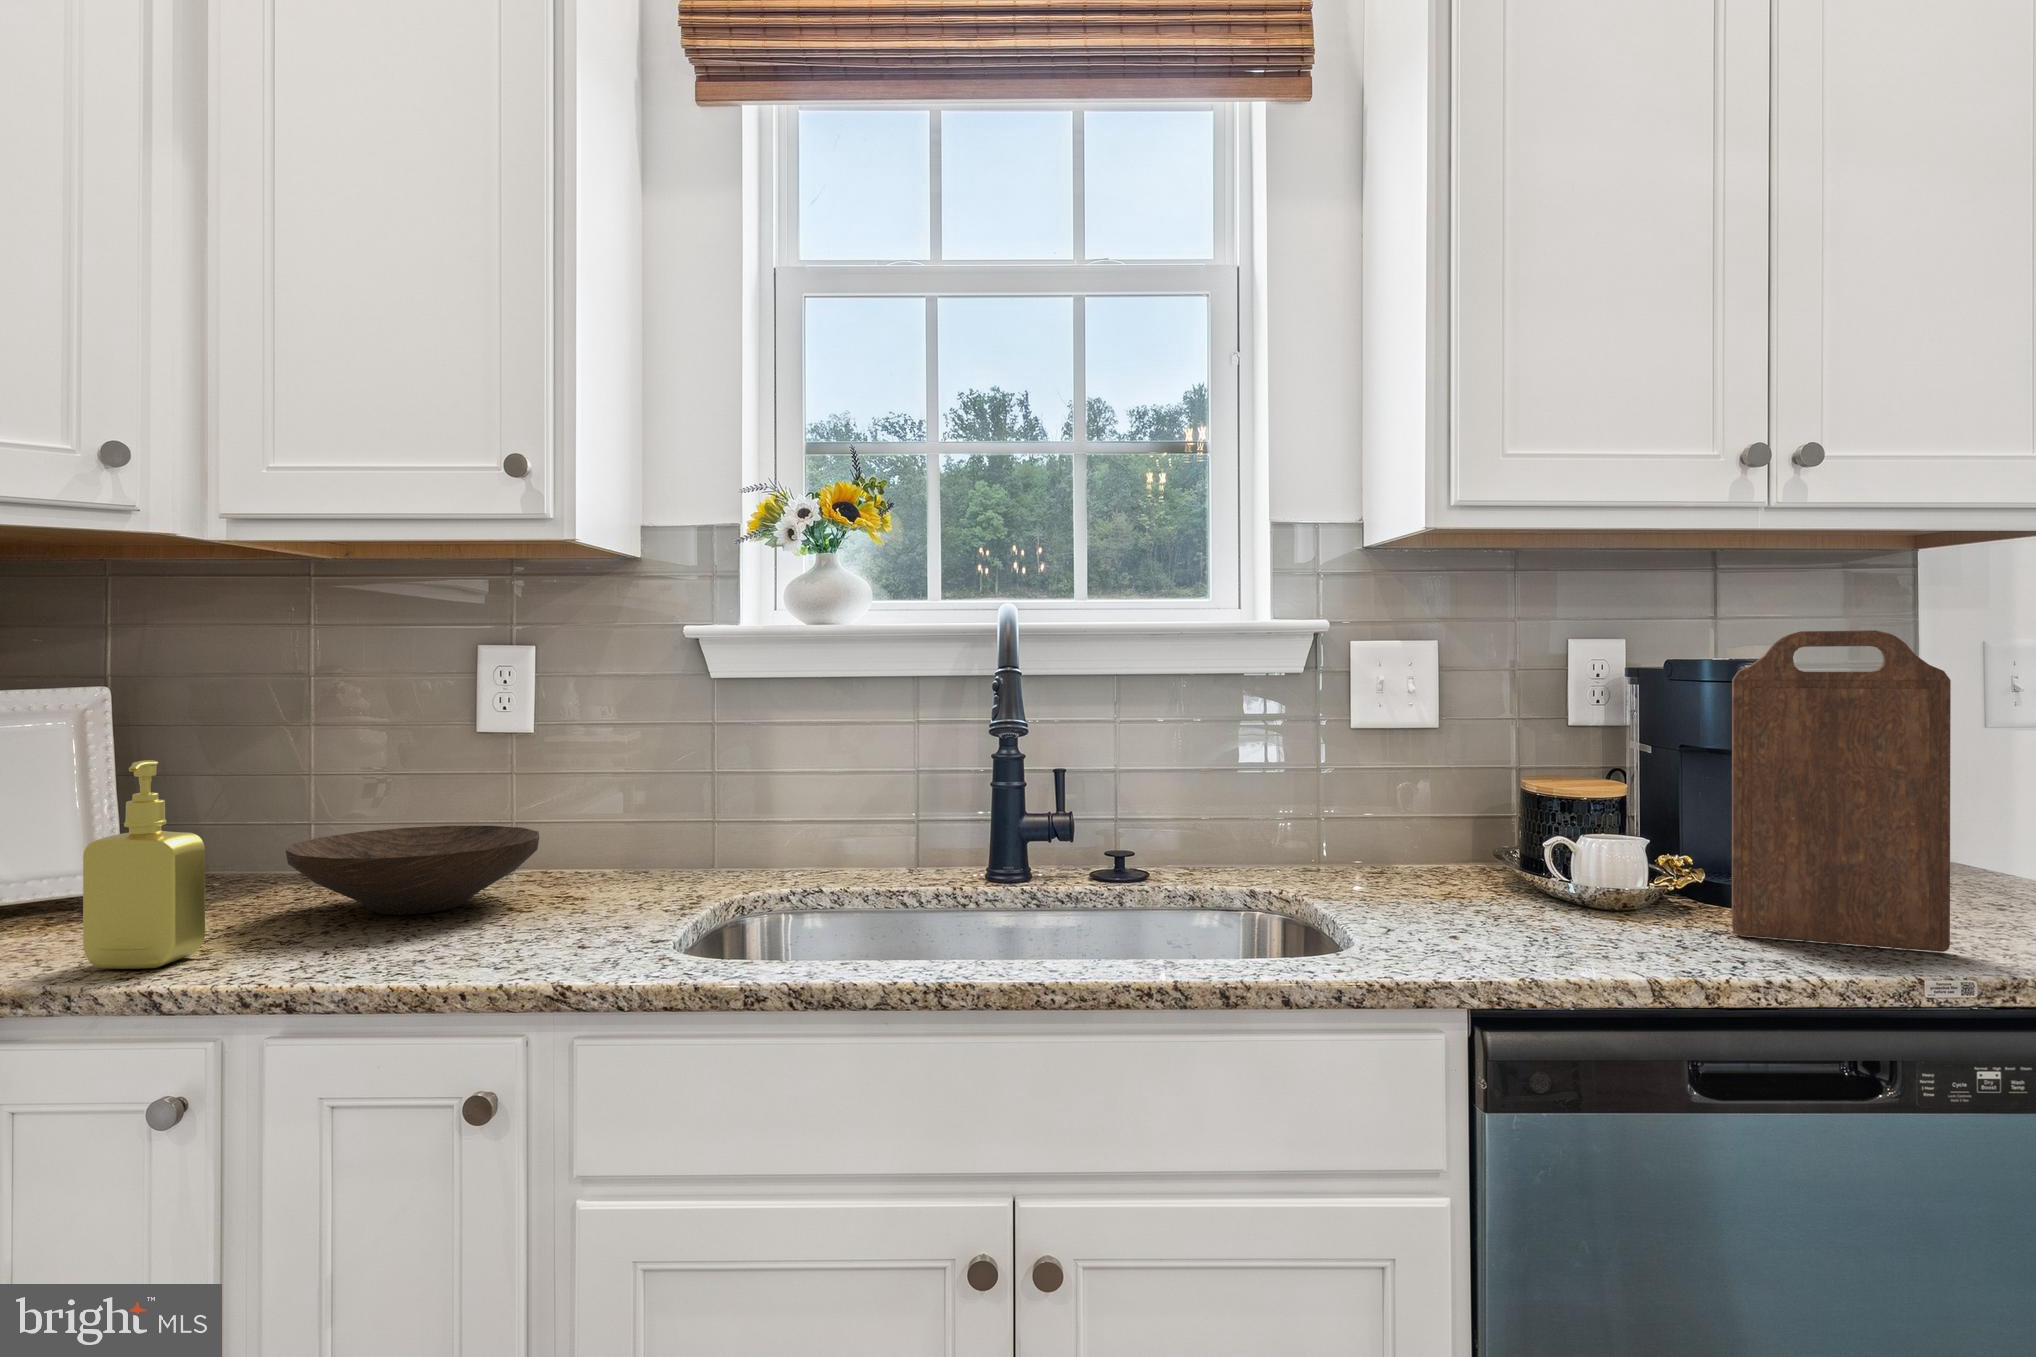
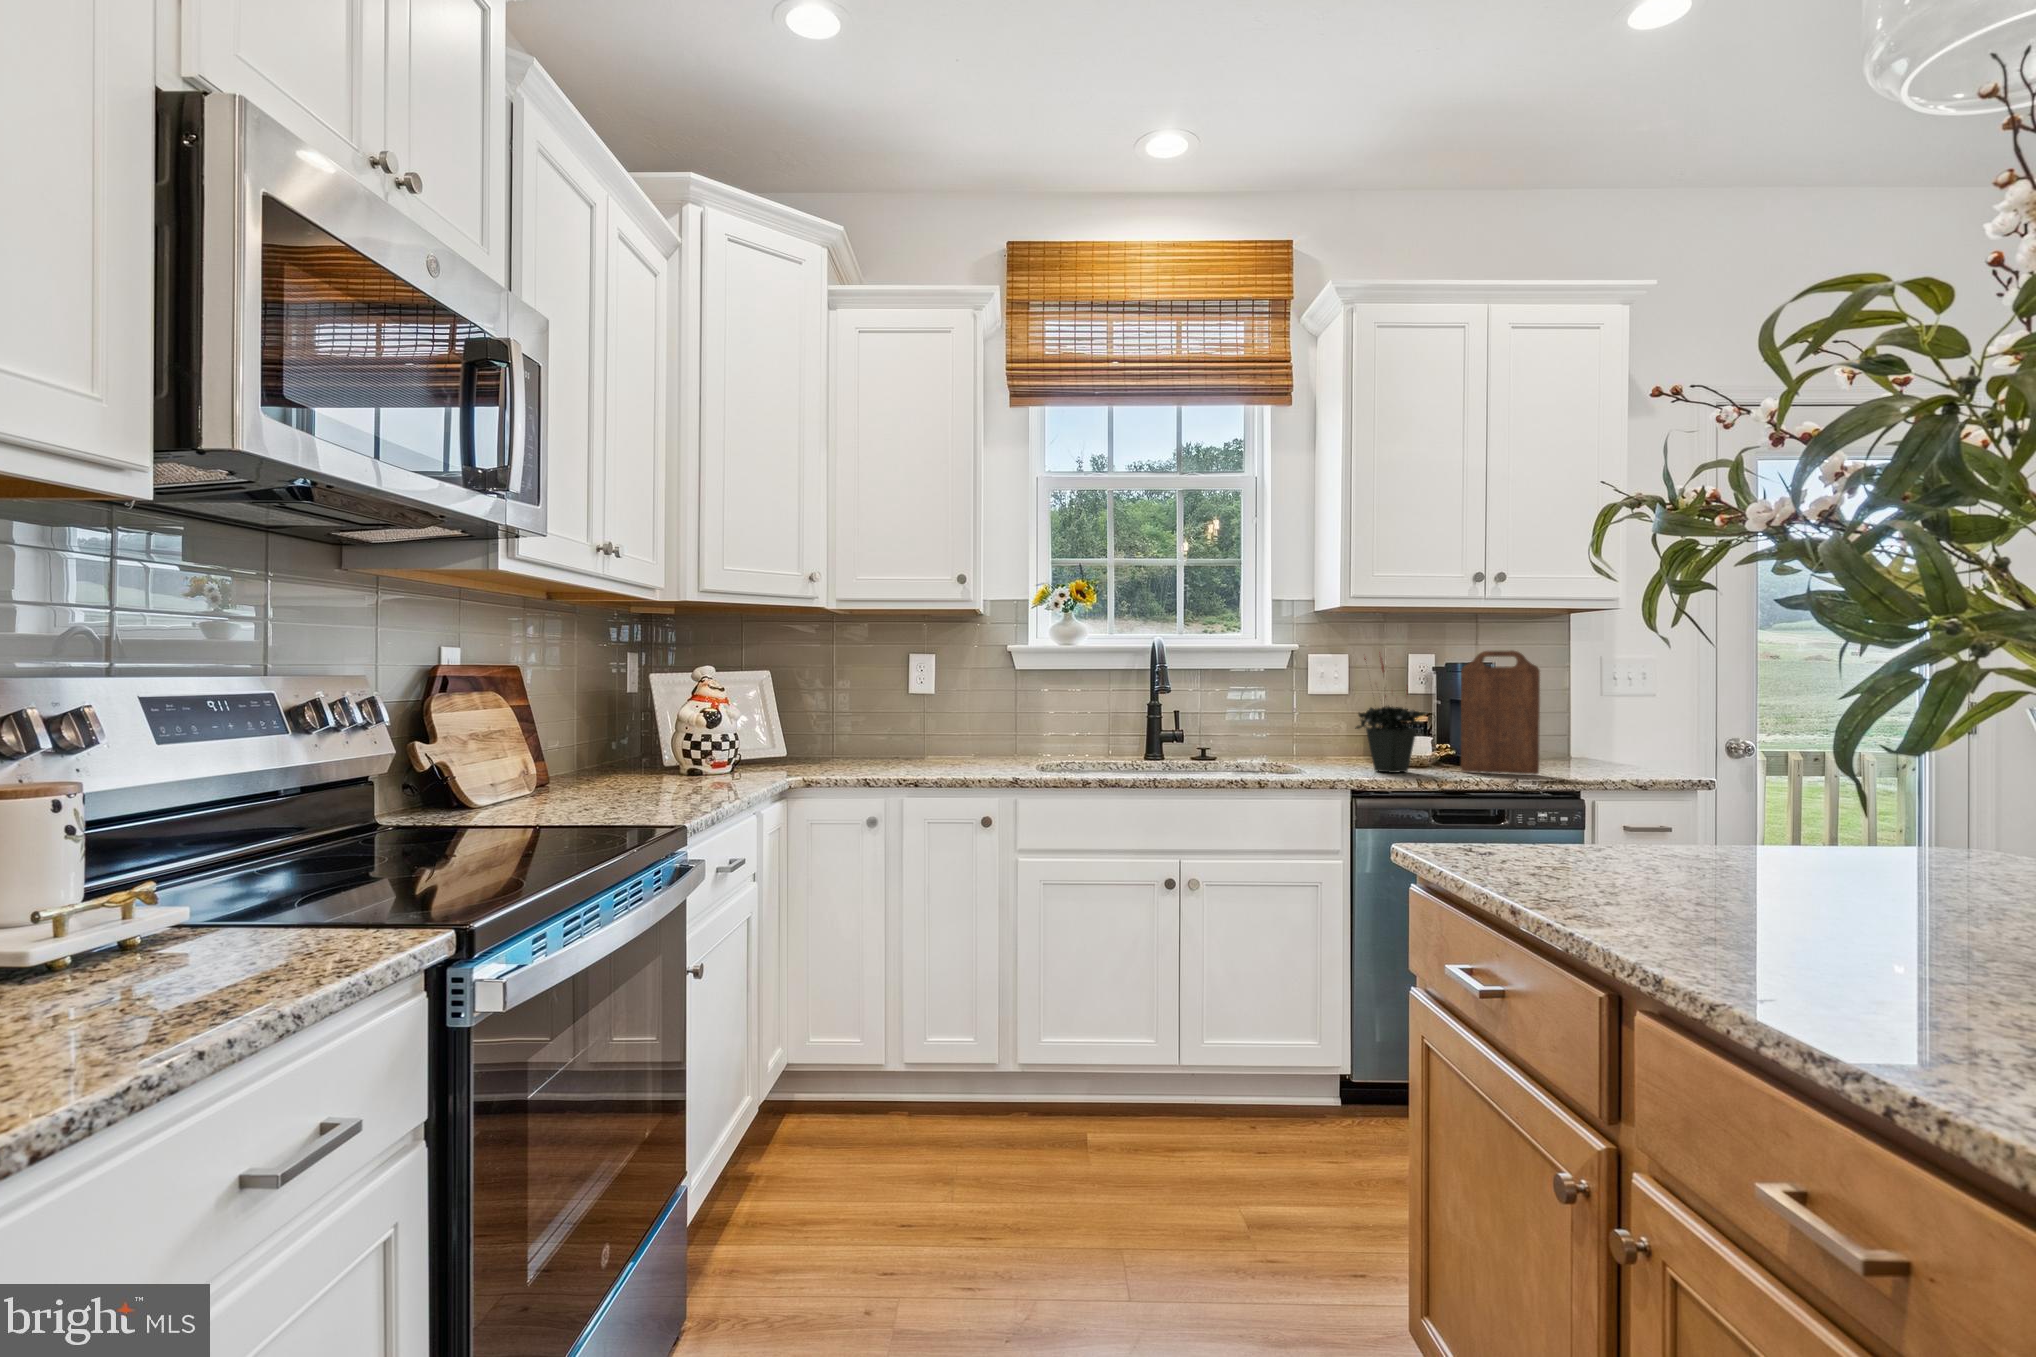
potted plant: none [1465,631,1647,944] -> present [1355,652,1425,773]
soap dispenser: present [83,760,205,969] -> none [827,697,863,775]
wooden bowl: present [286,826,539,915] -> none [861,733,958,766]

